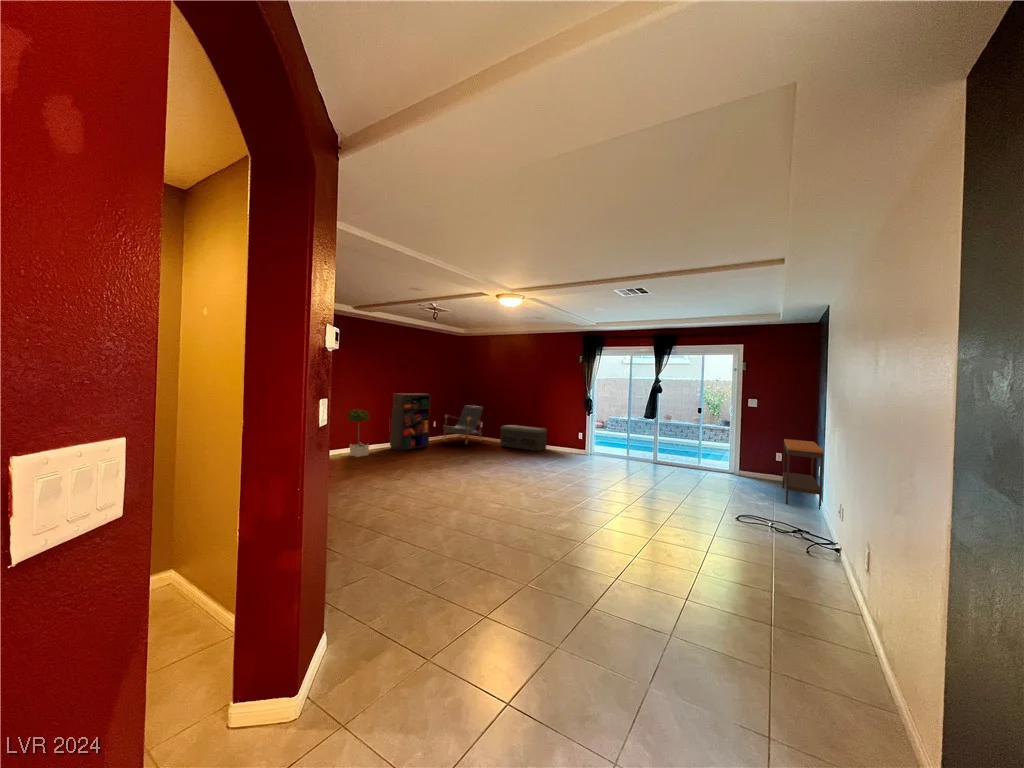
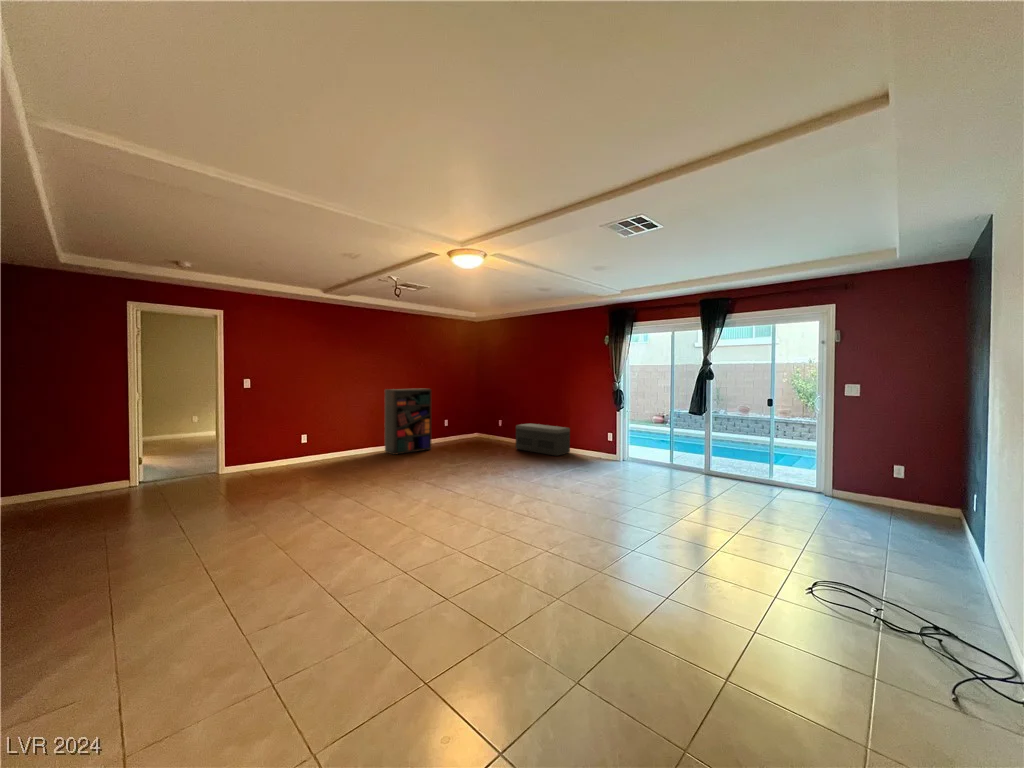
lounge chair: present [443,406,483,442] -> none [453,401,501,447]
potted tree: present [348,409,370,457] -> none [328,407,354,462]
console table: present [782,439,823,510] -> none [902,444,975,568]

